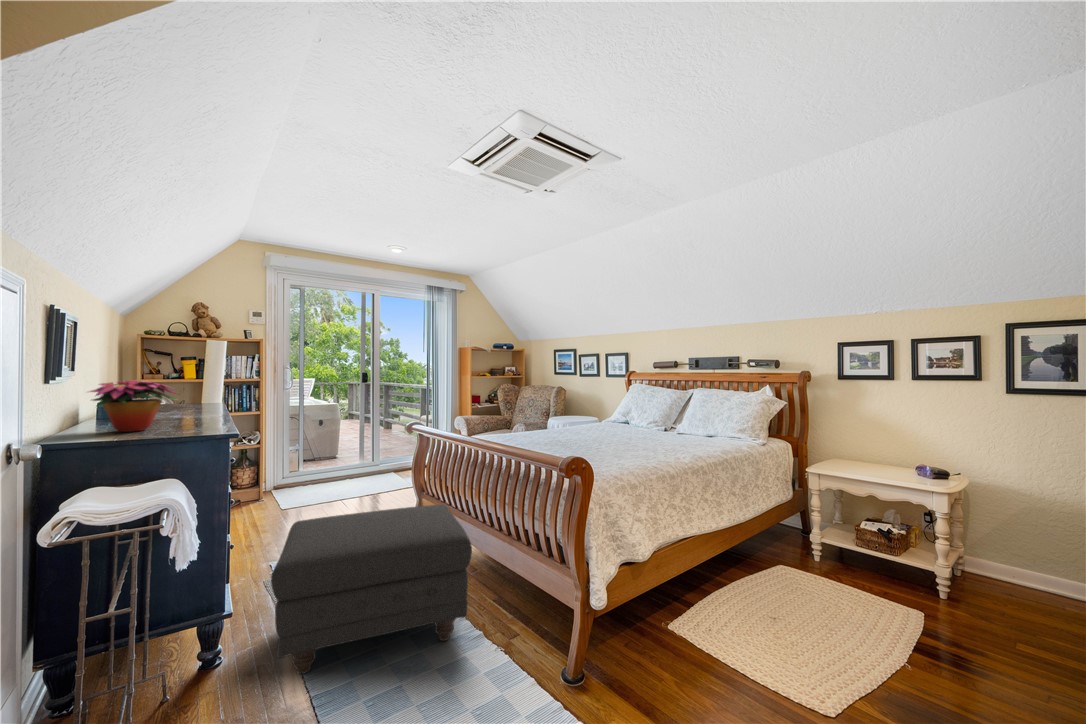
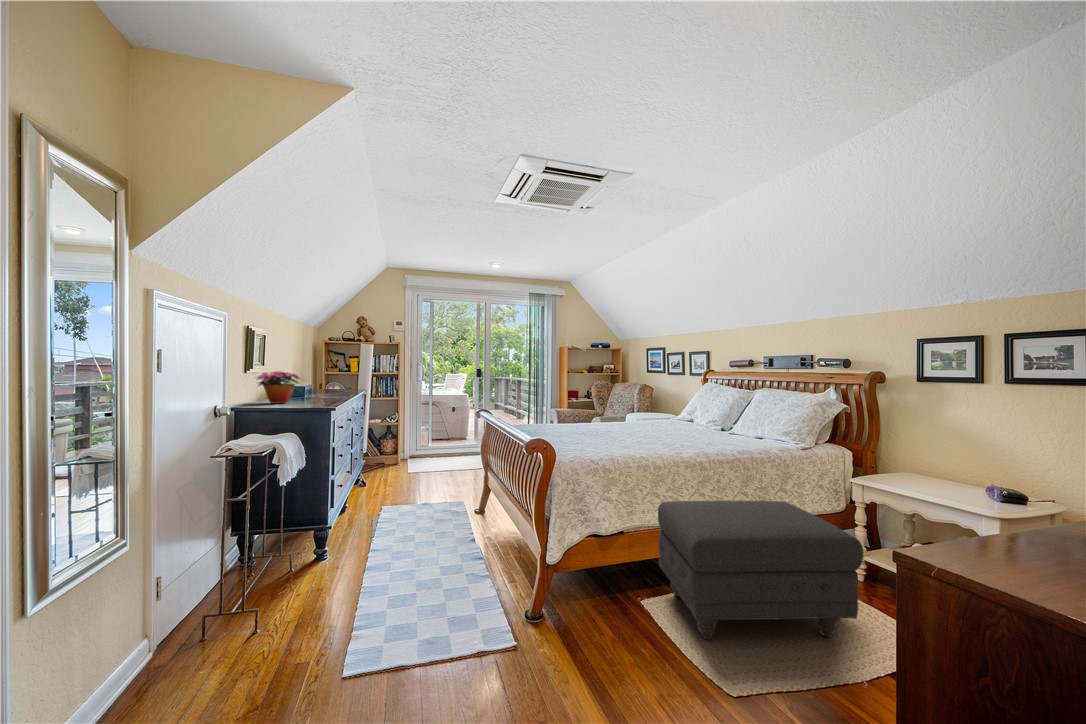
ottoman: present [271,504,472,674] -> present [658,501,864,639]

